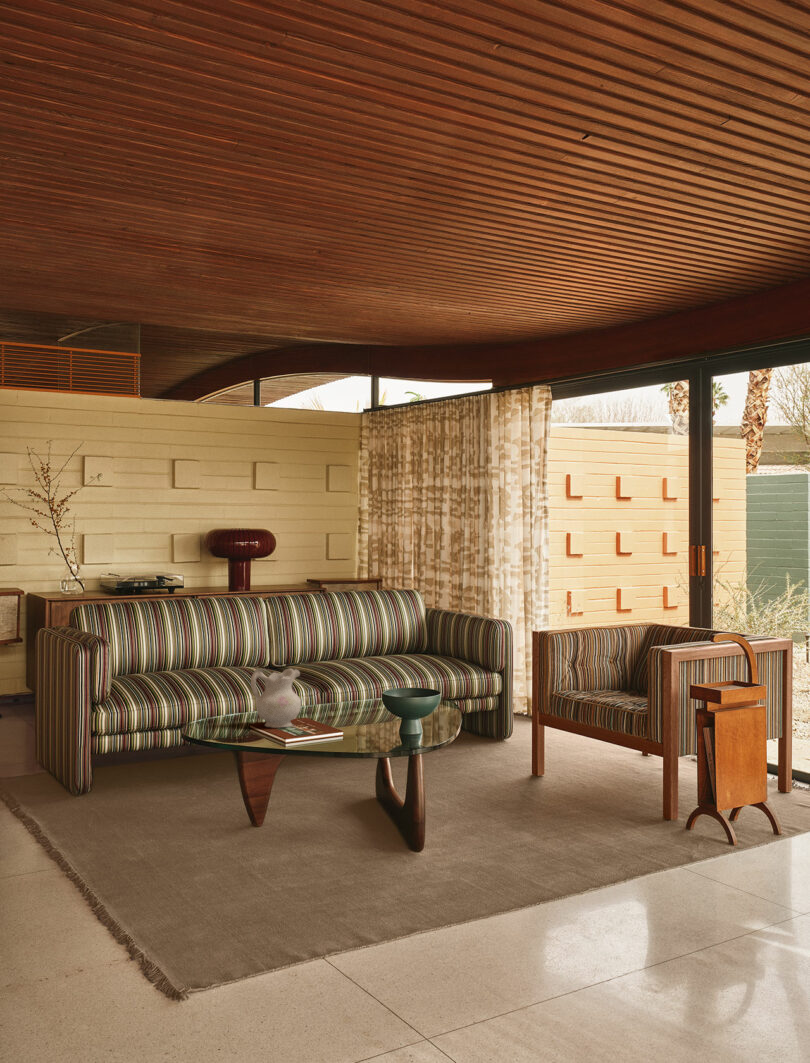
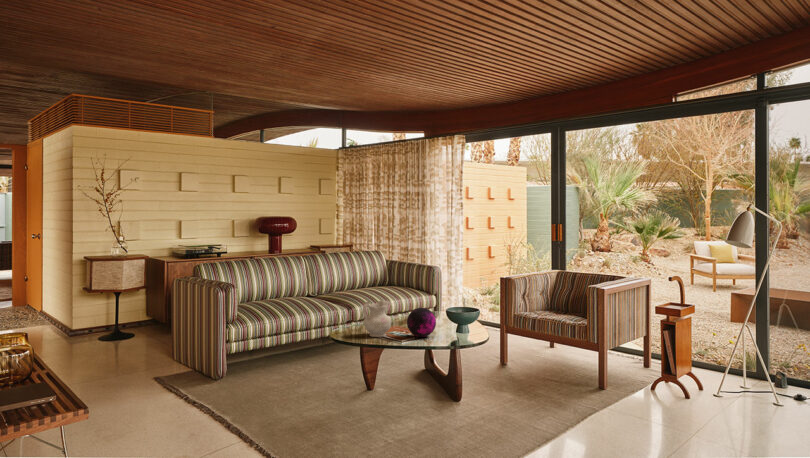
decorative orb: none [317,683,366,731] -> present [407,308,436,337]

